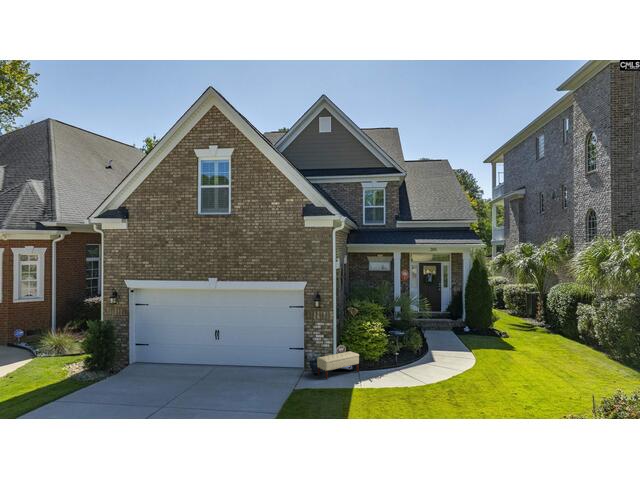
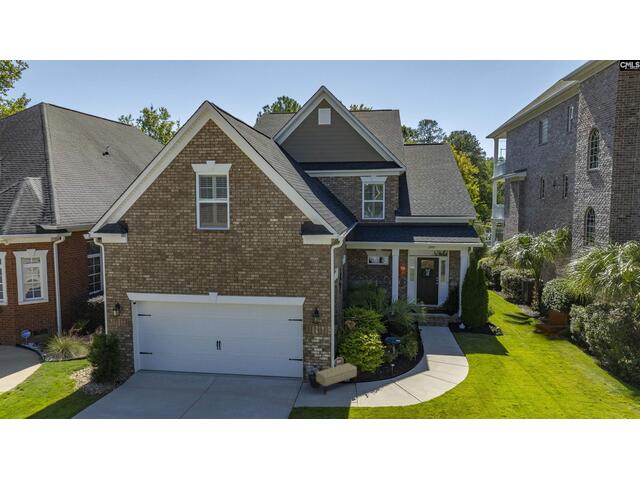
lounge chair: none [539,312,578,341] -> present [533,310,570,341]

